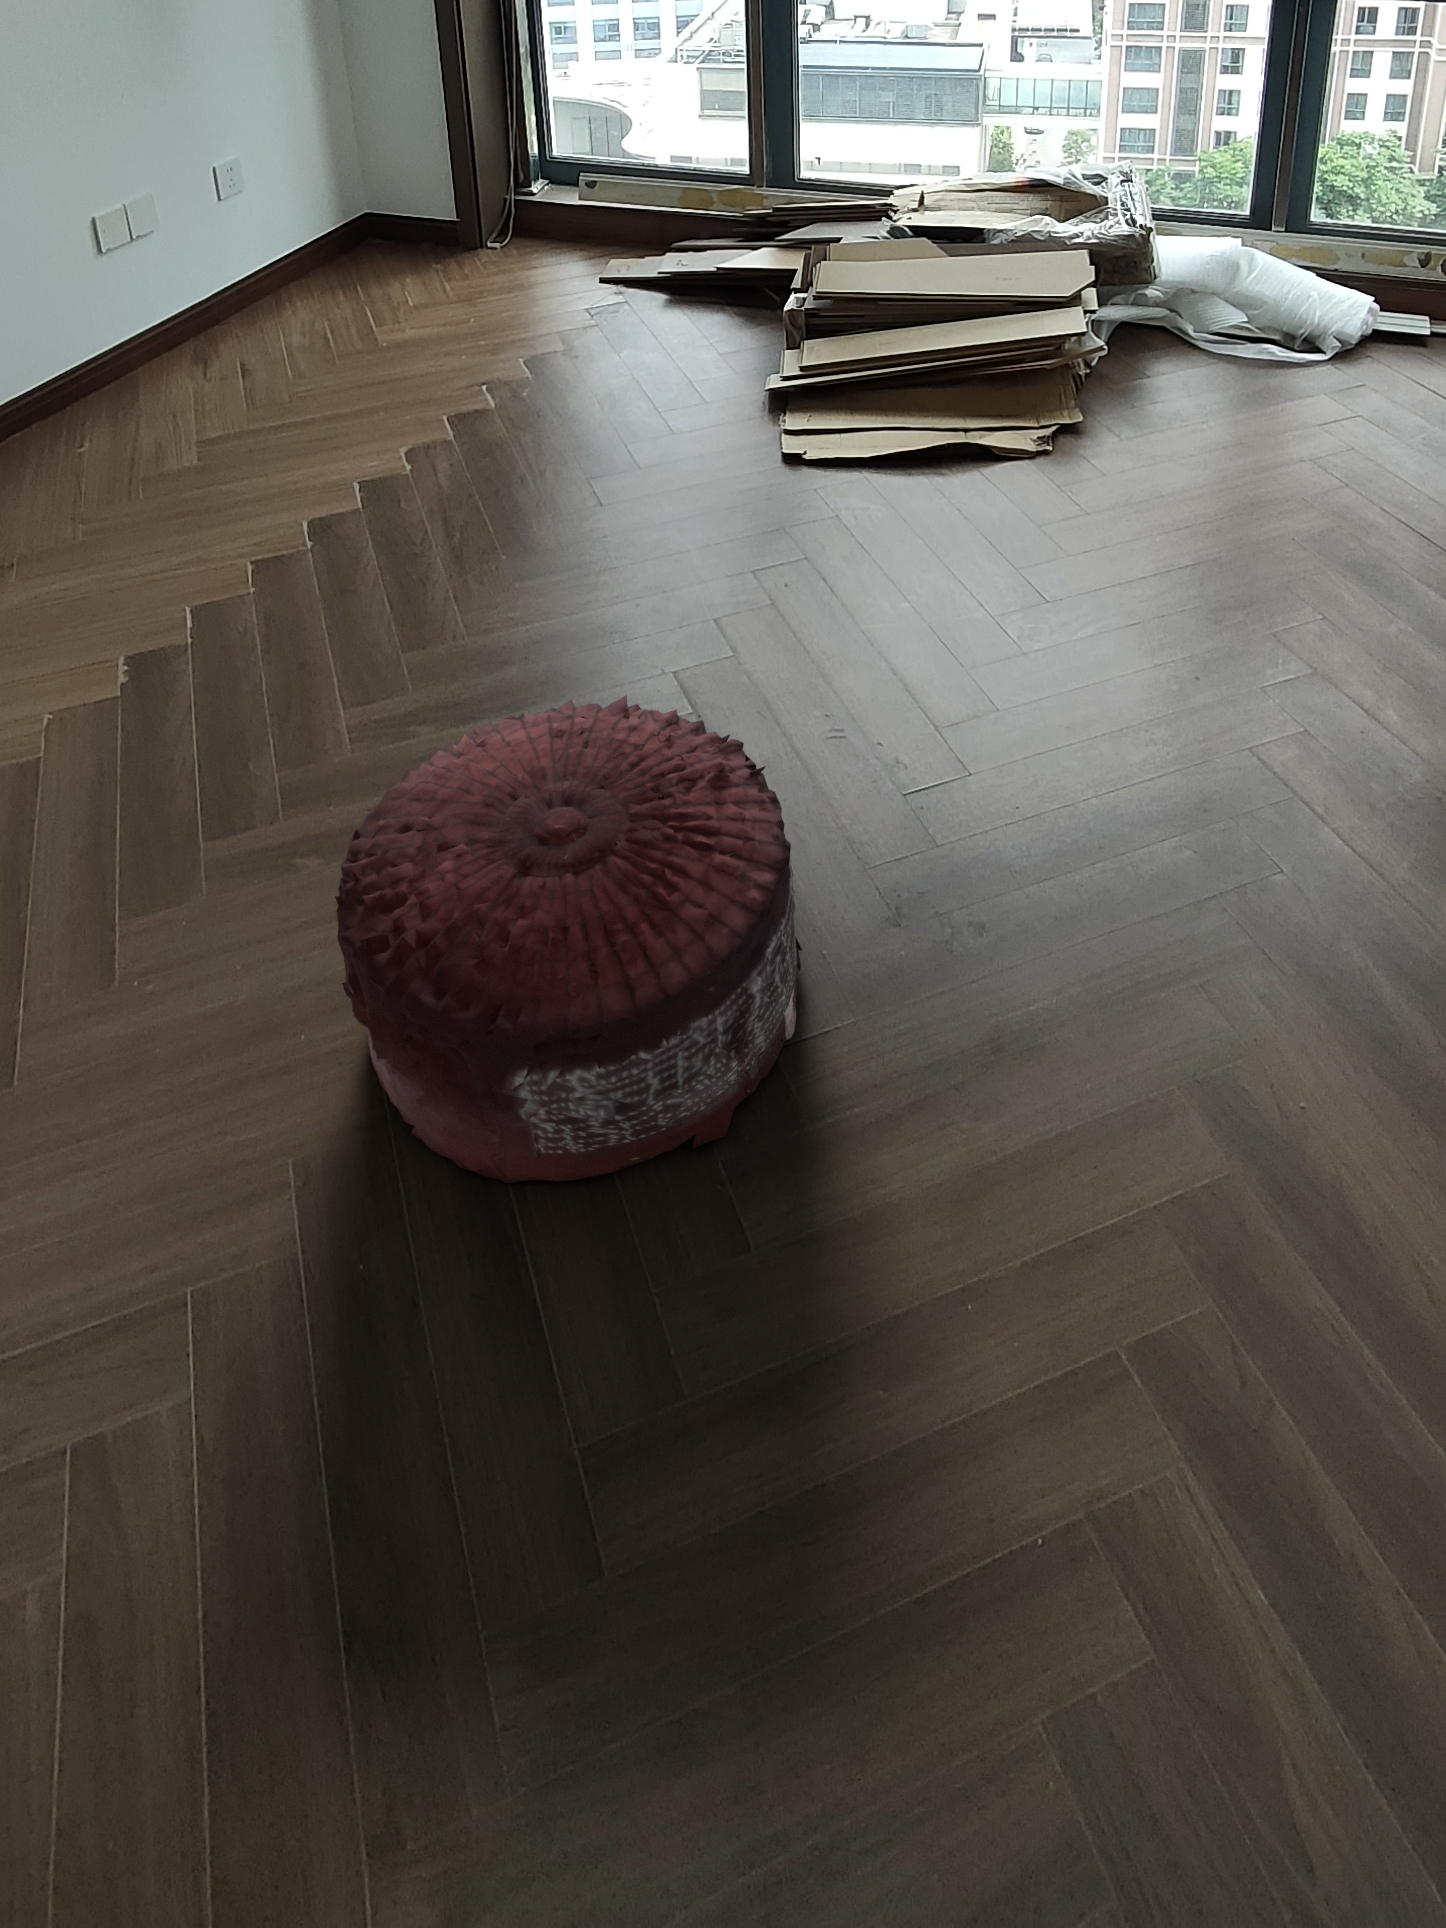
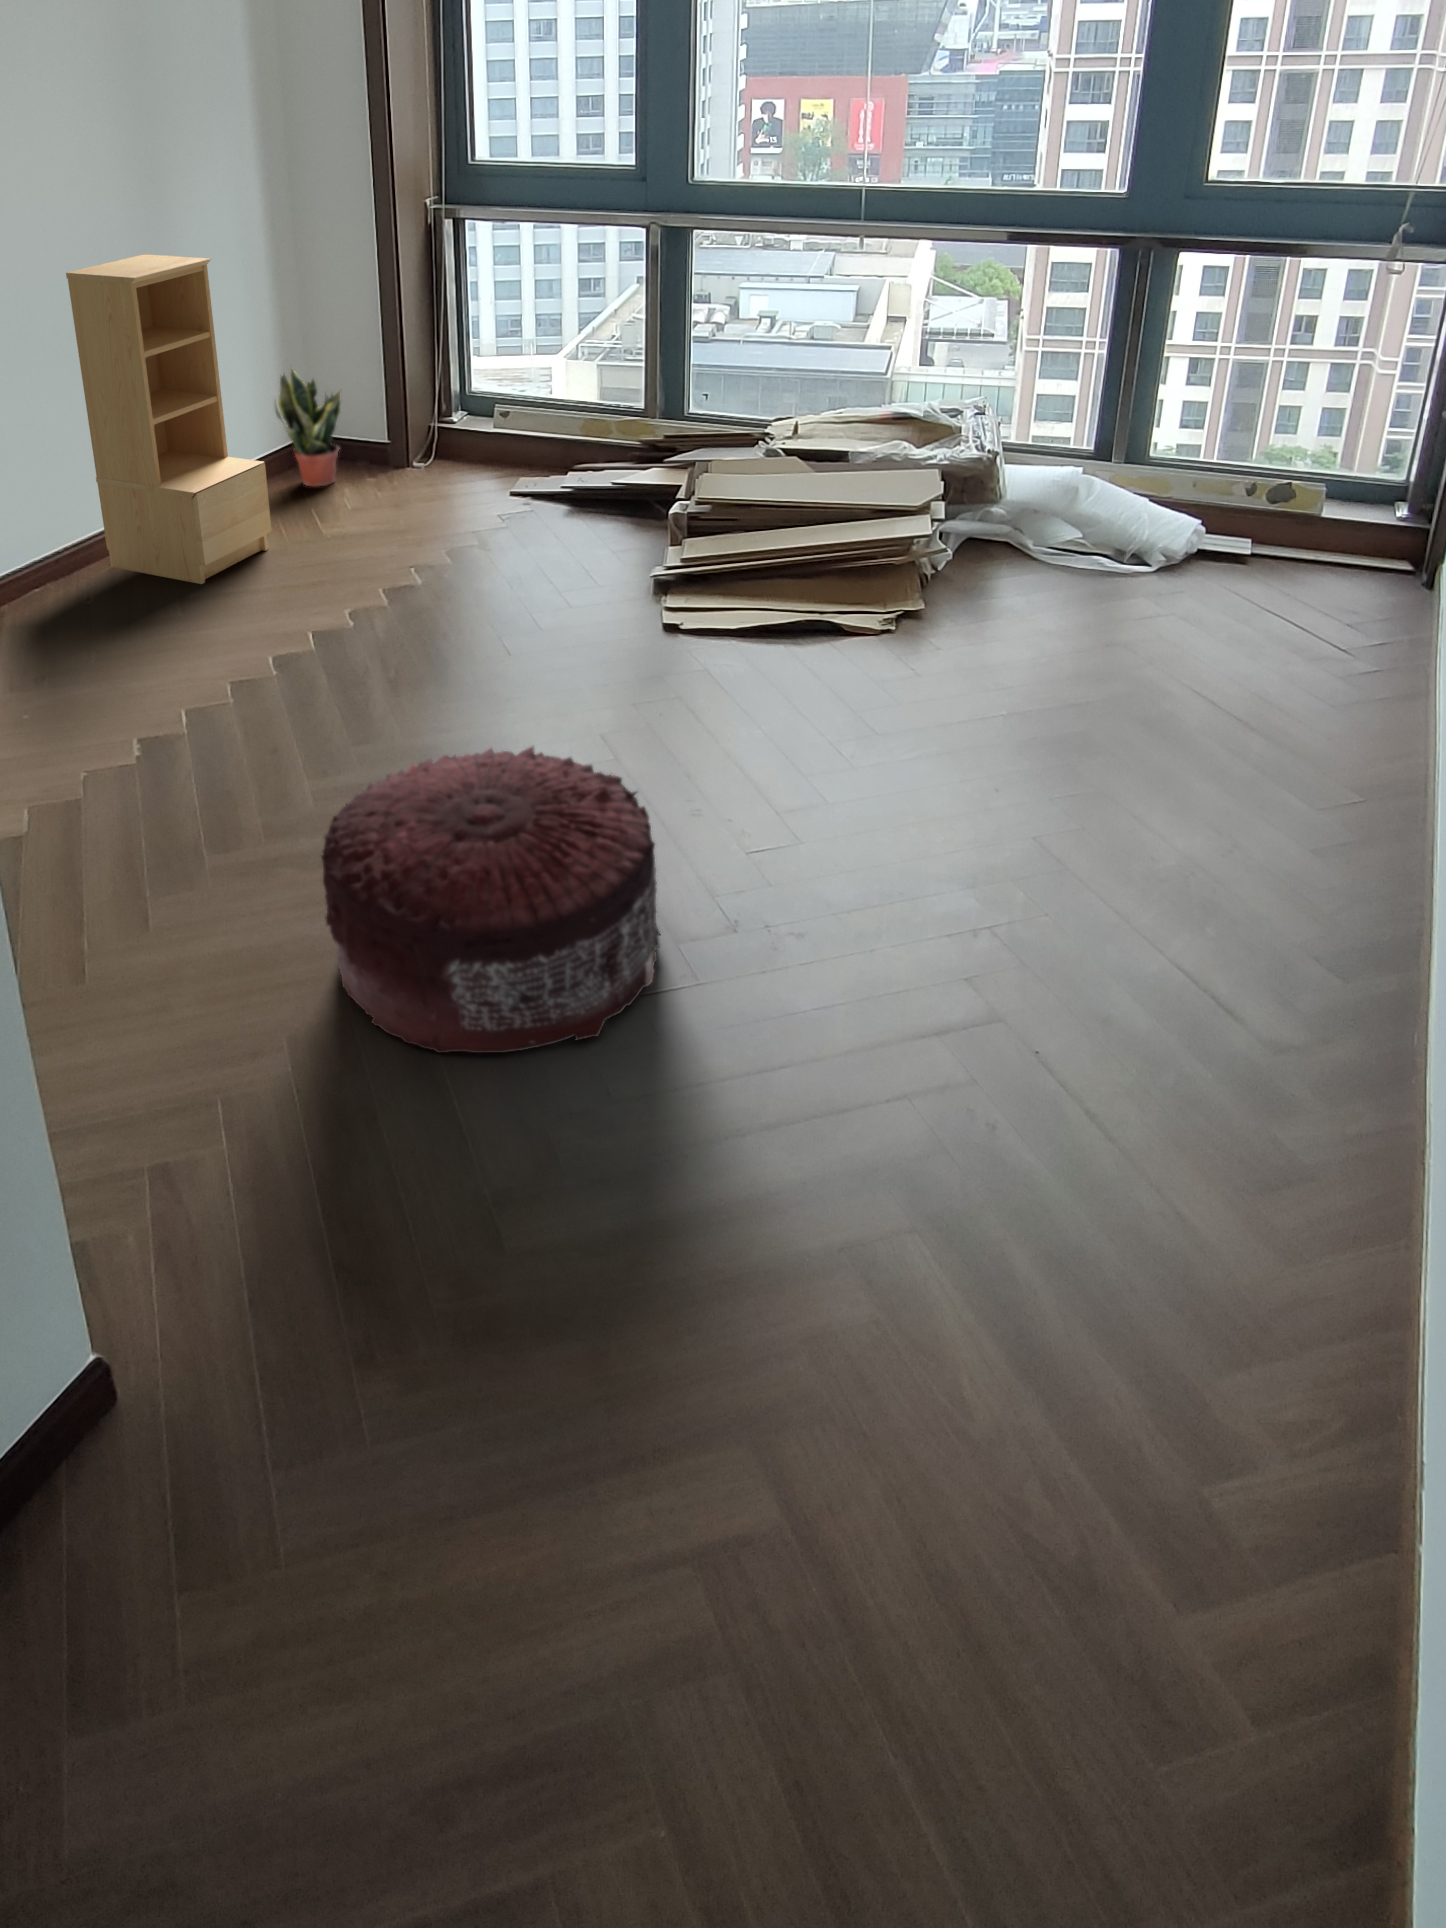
bookshelf: none [33,17,311,417] -> present [66,254,272,584]
potted plant: none [314,136,397,275] -> present [274,370,341,486]

